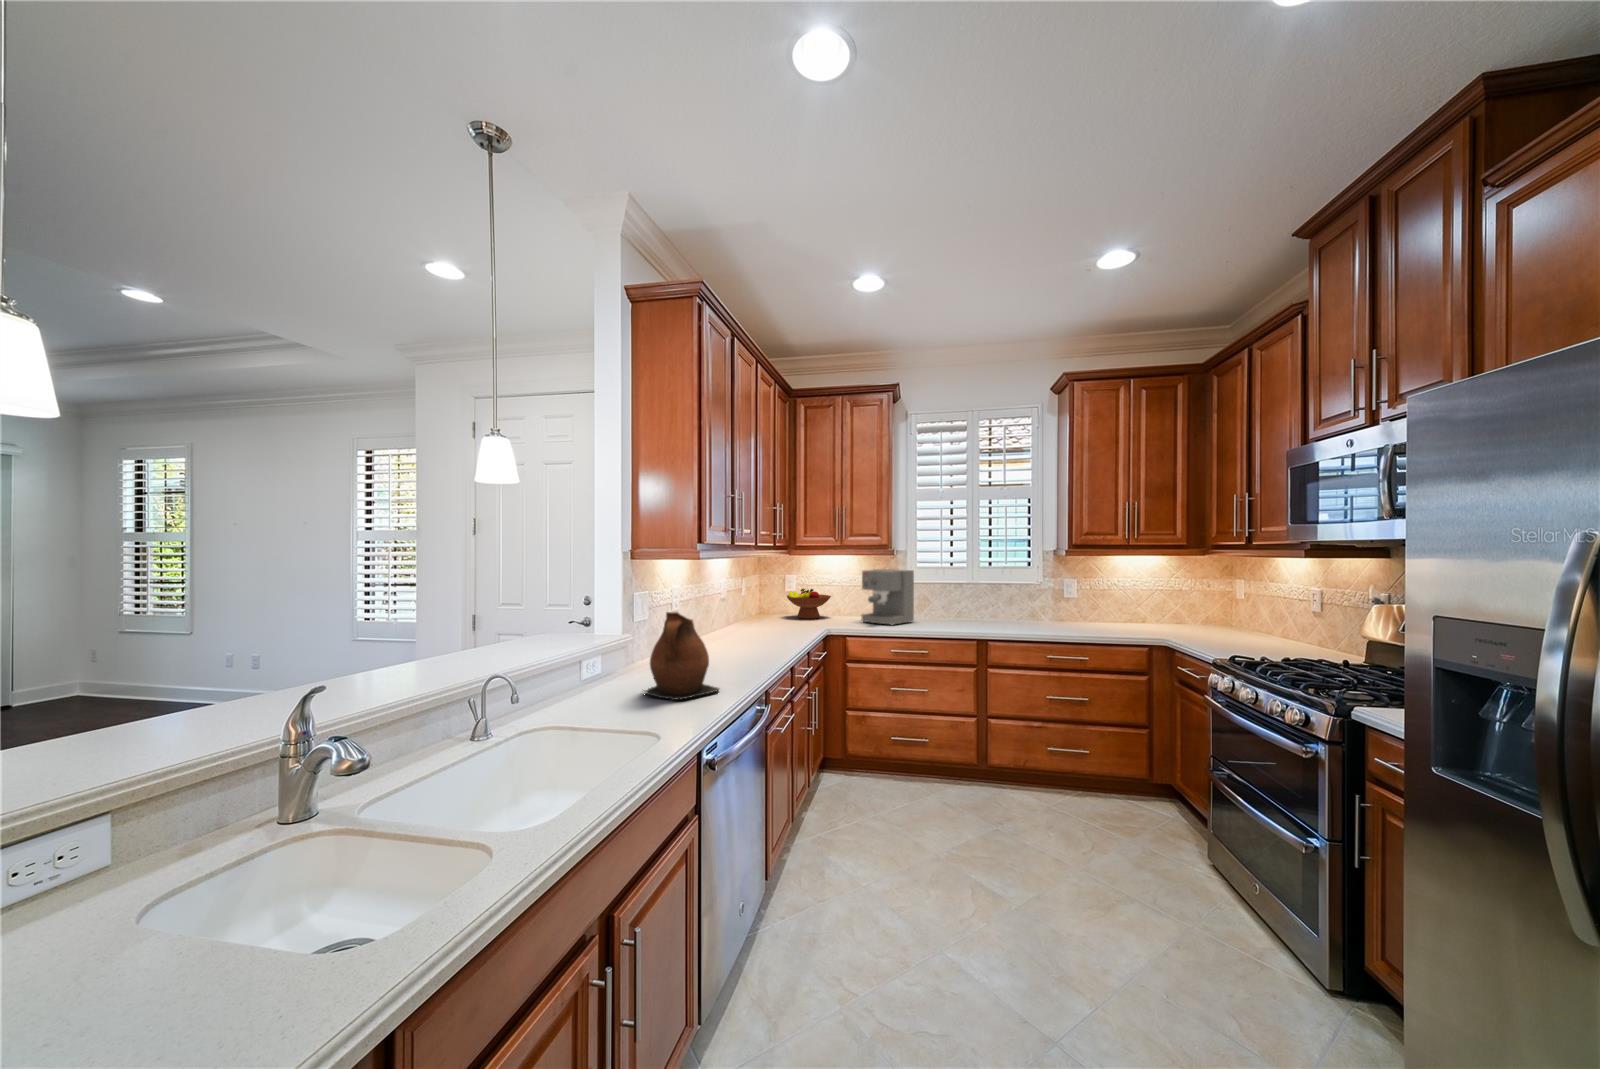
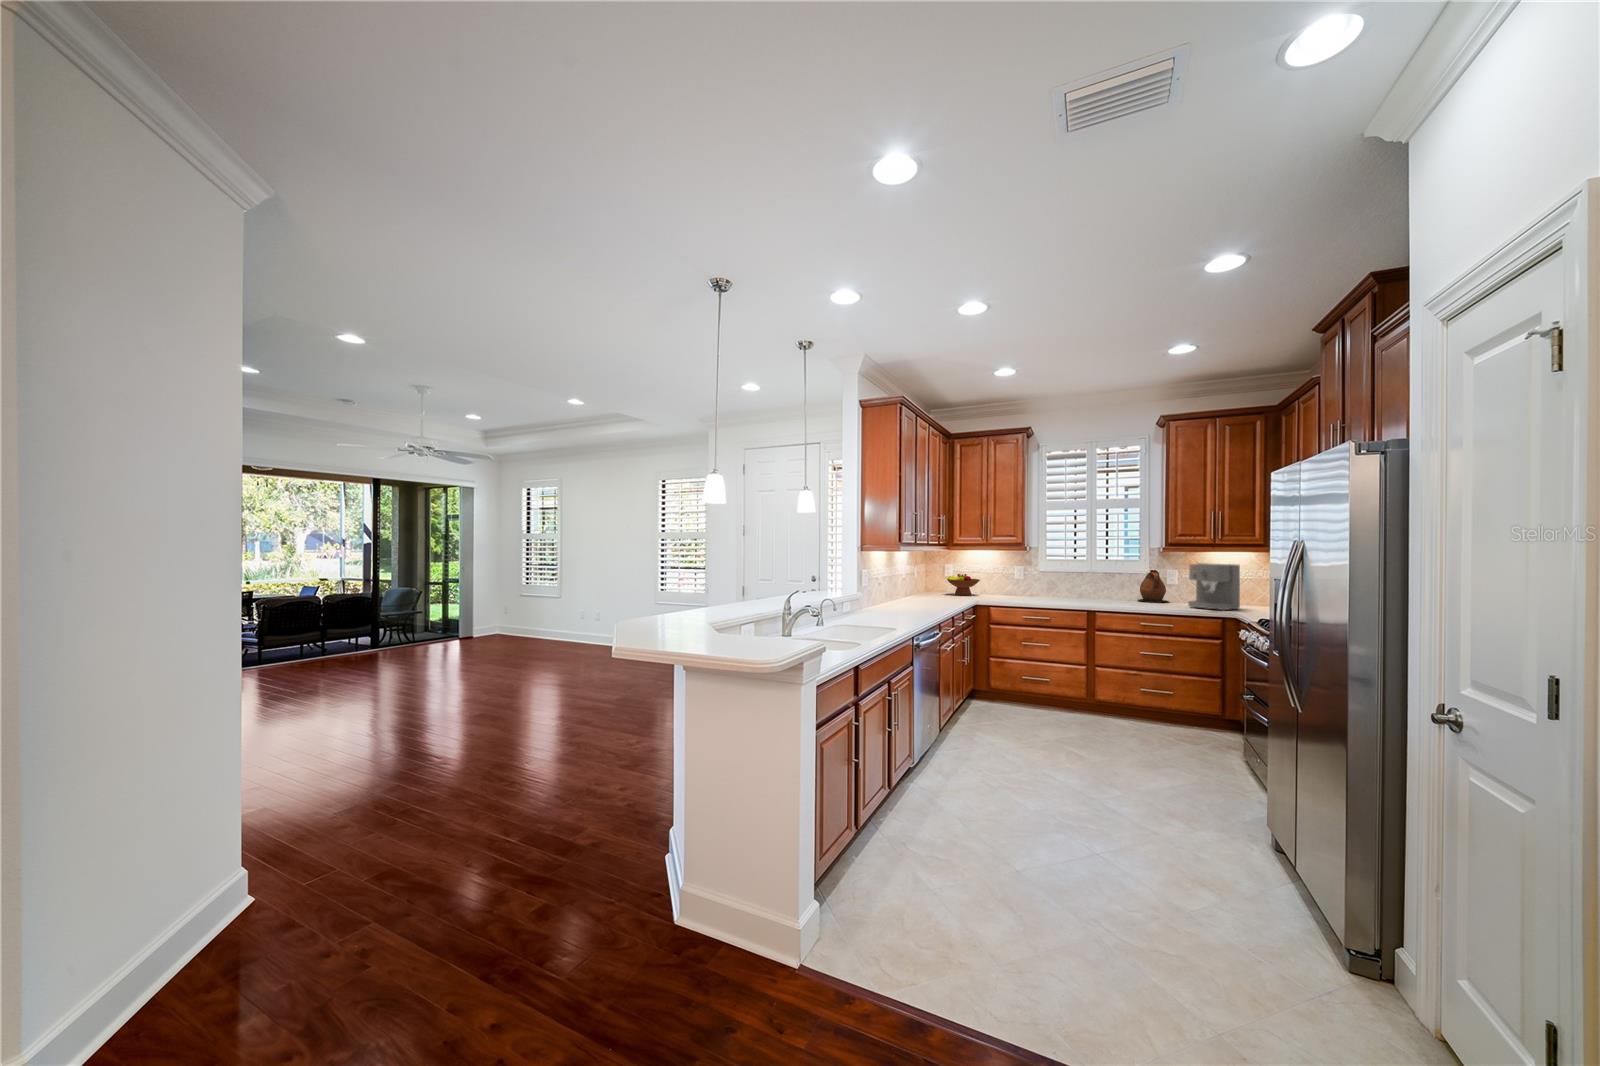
coffee maker: present [861,569,914,625] -> present [1188,563,1240,611]
ceramic pitcher: present [644,612,719,700] -> present [1138,570,1168,602]

